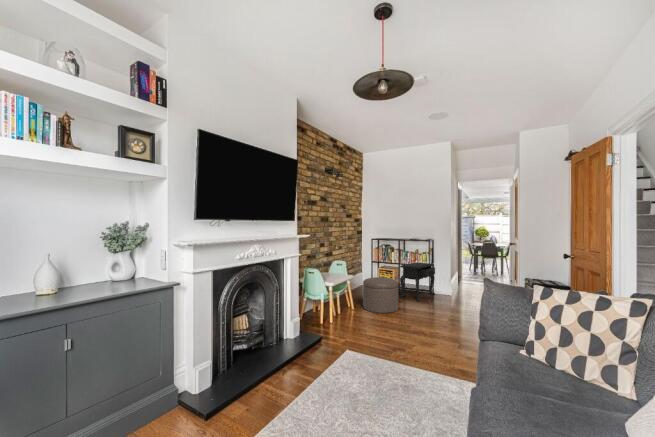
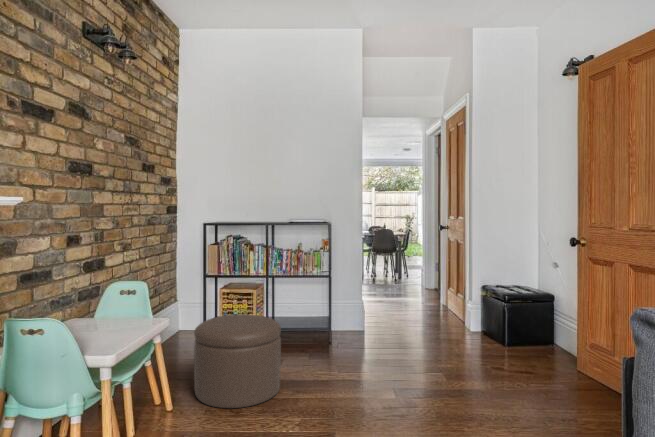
side table: present [400,262,435,301] -> none [269,272,337,355]

